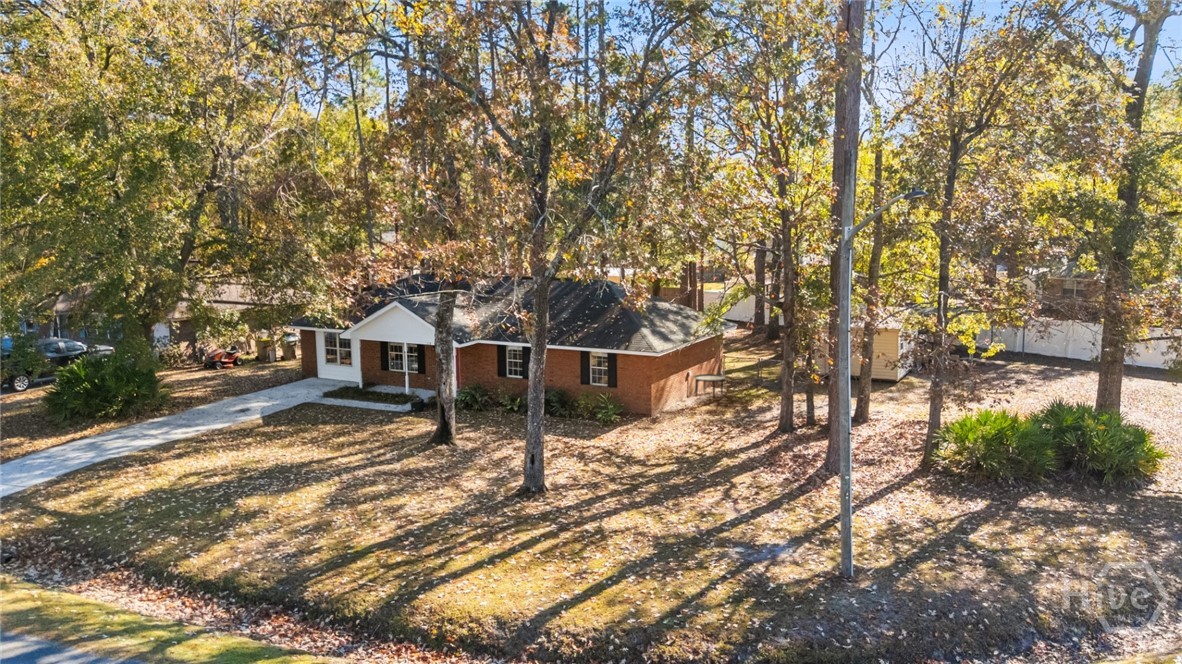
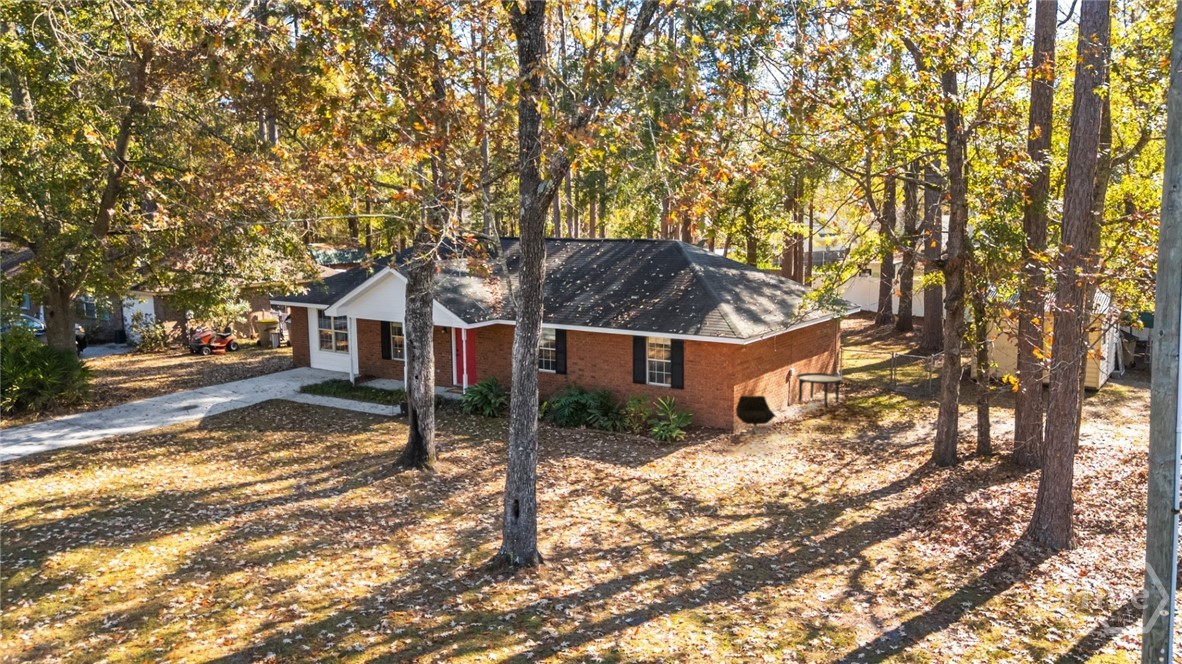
lounge chair: none [653,391,680,419] -> present [736,396,775,436]

